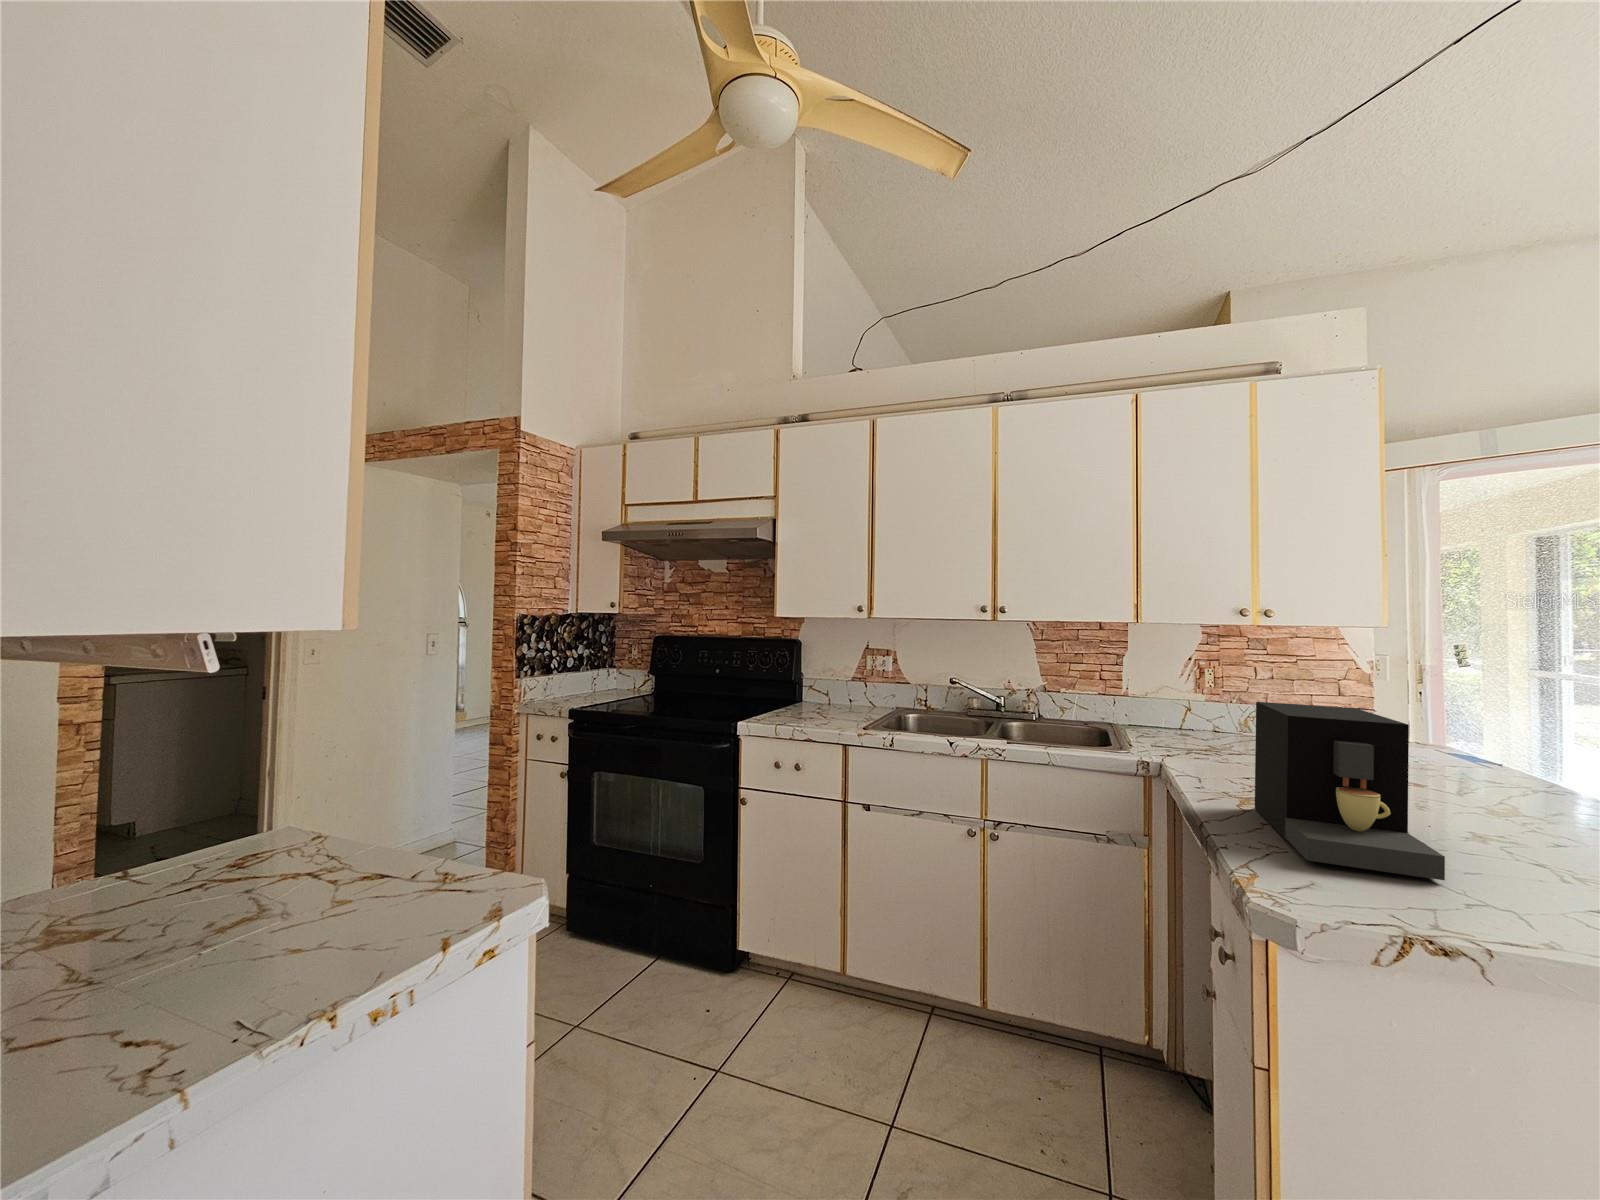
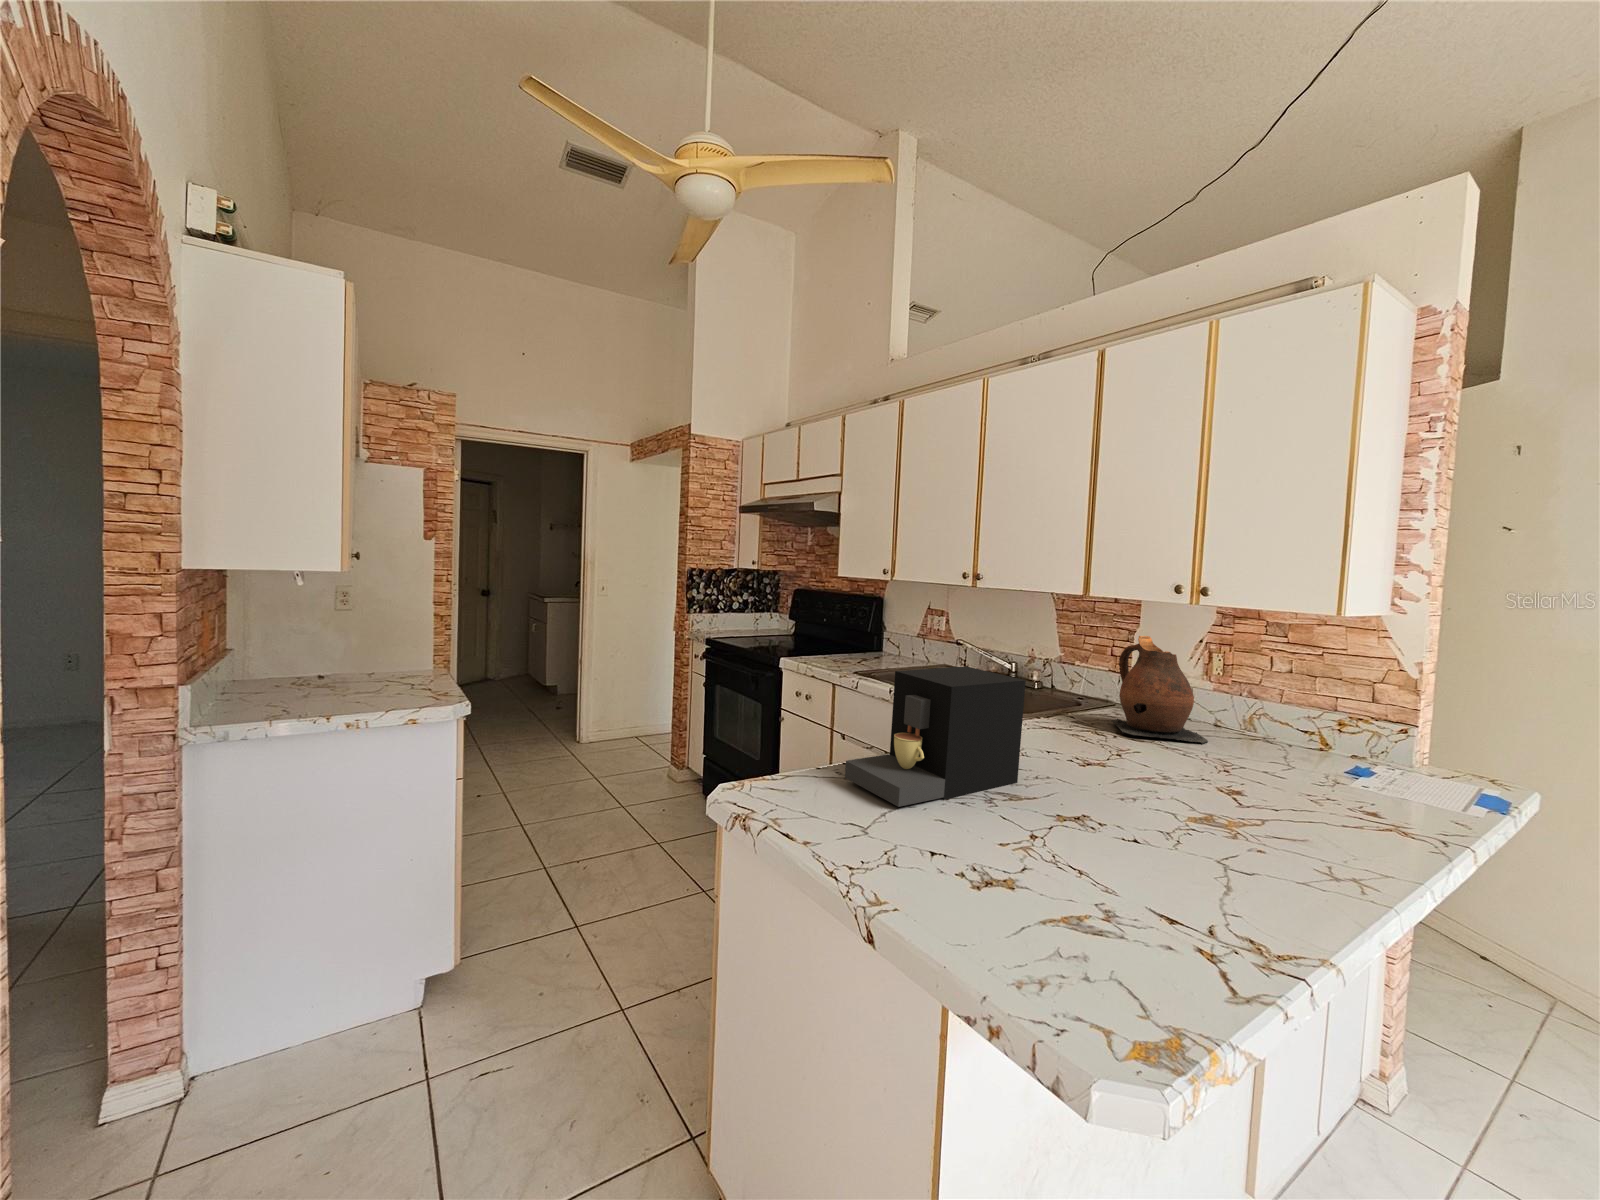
ceramic pitcher: none [1173,657,1272,751] -> present [1111,636,1208,745]

